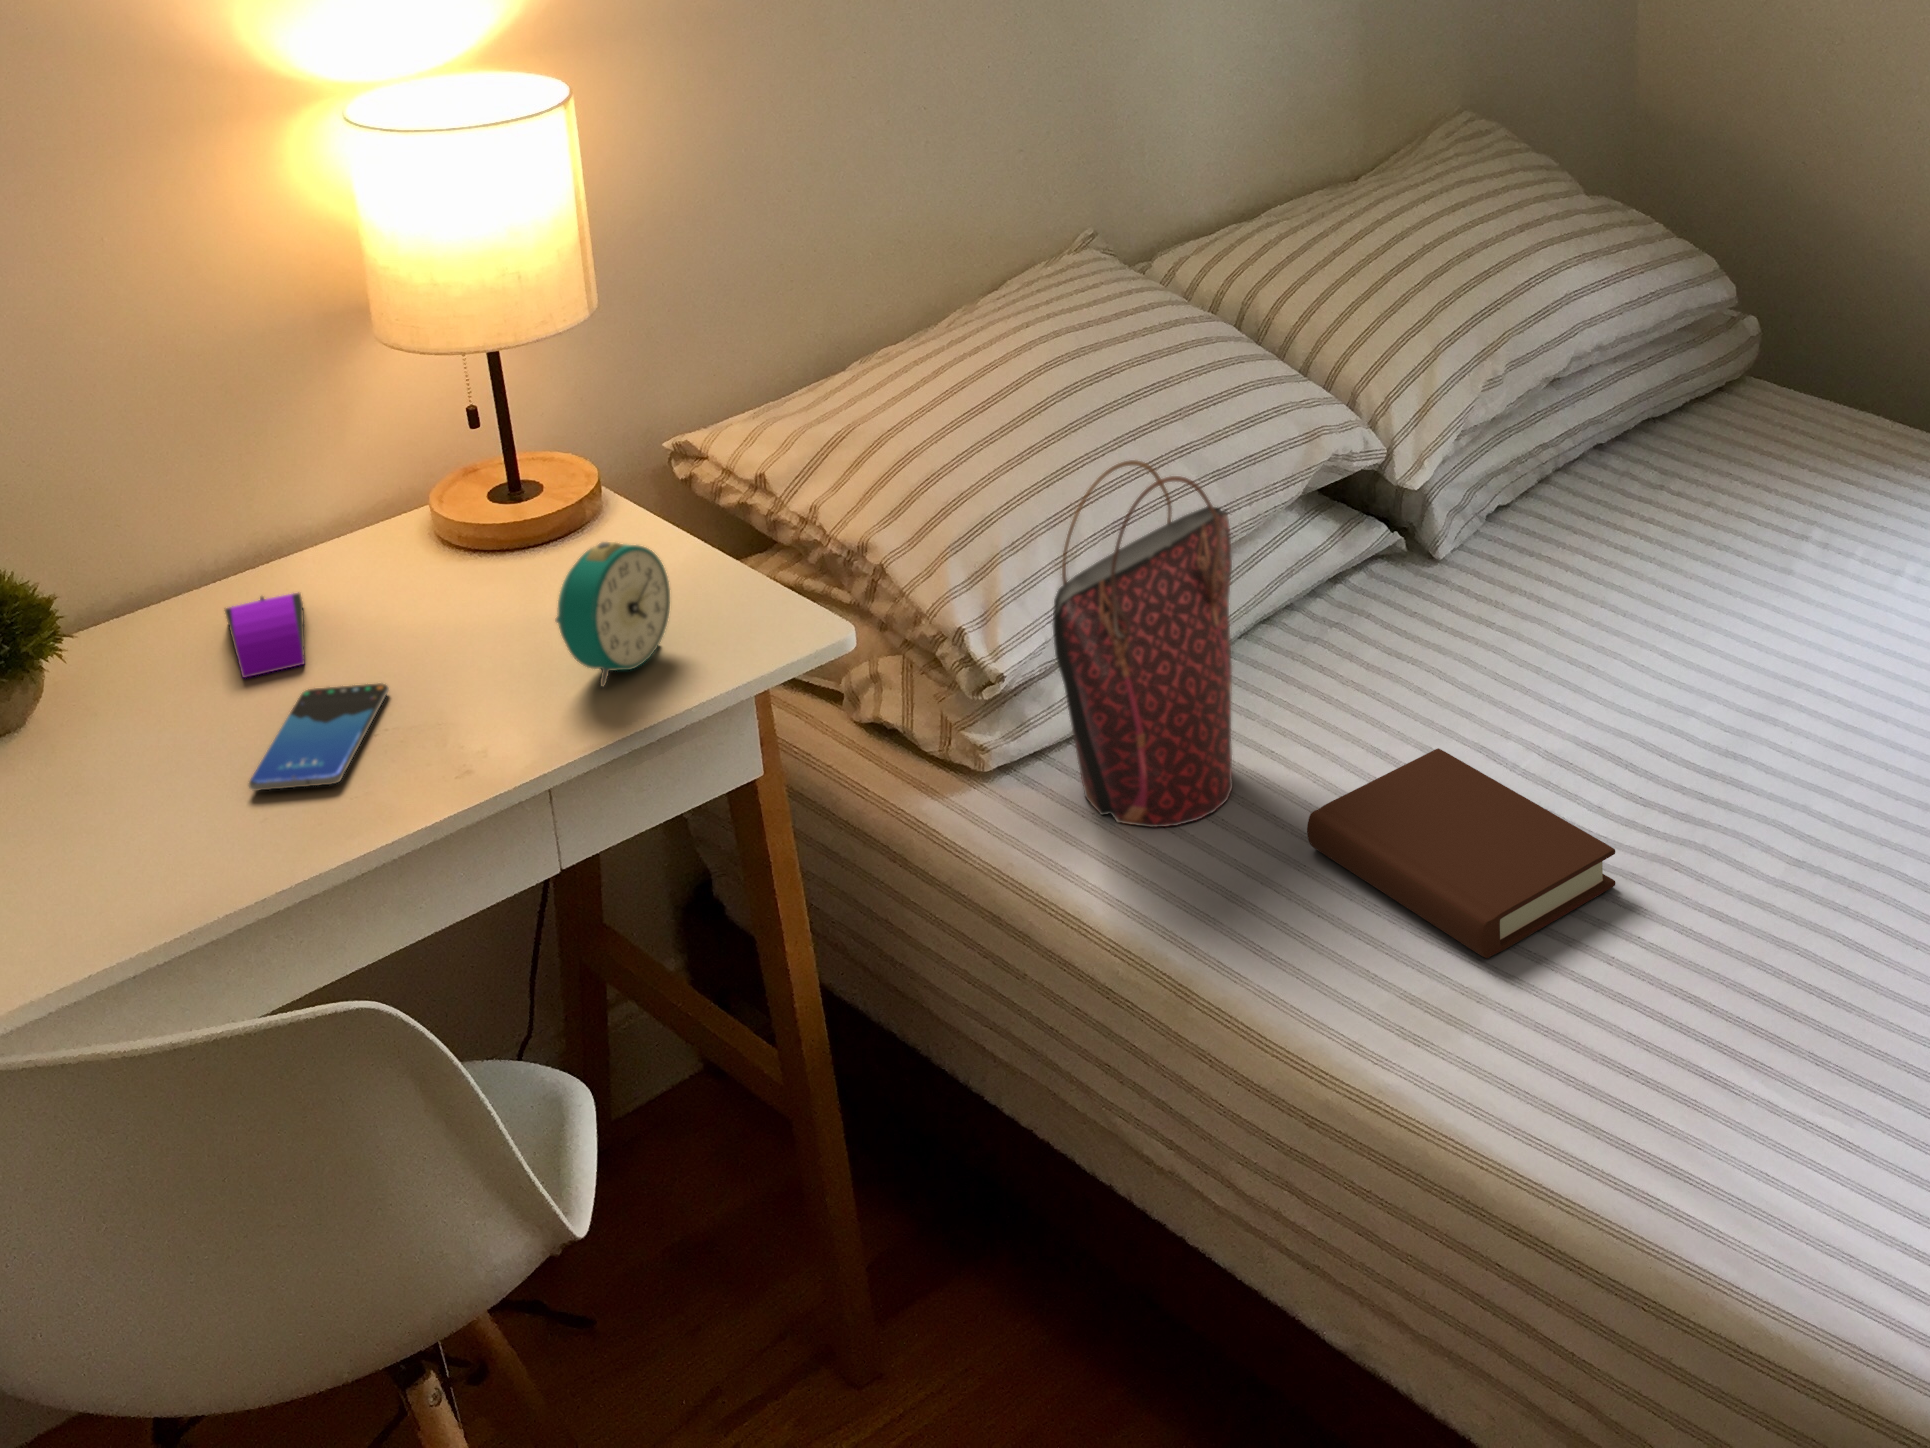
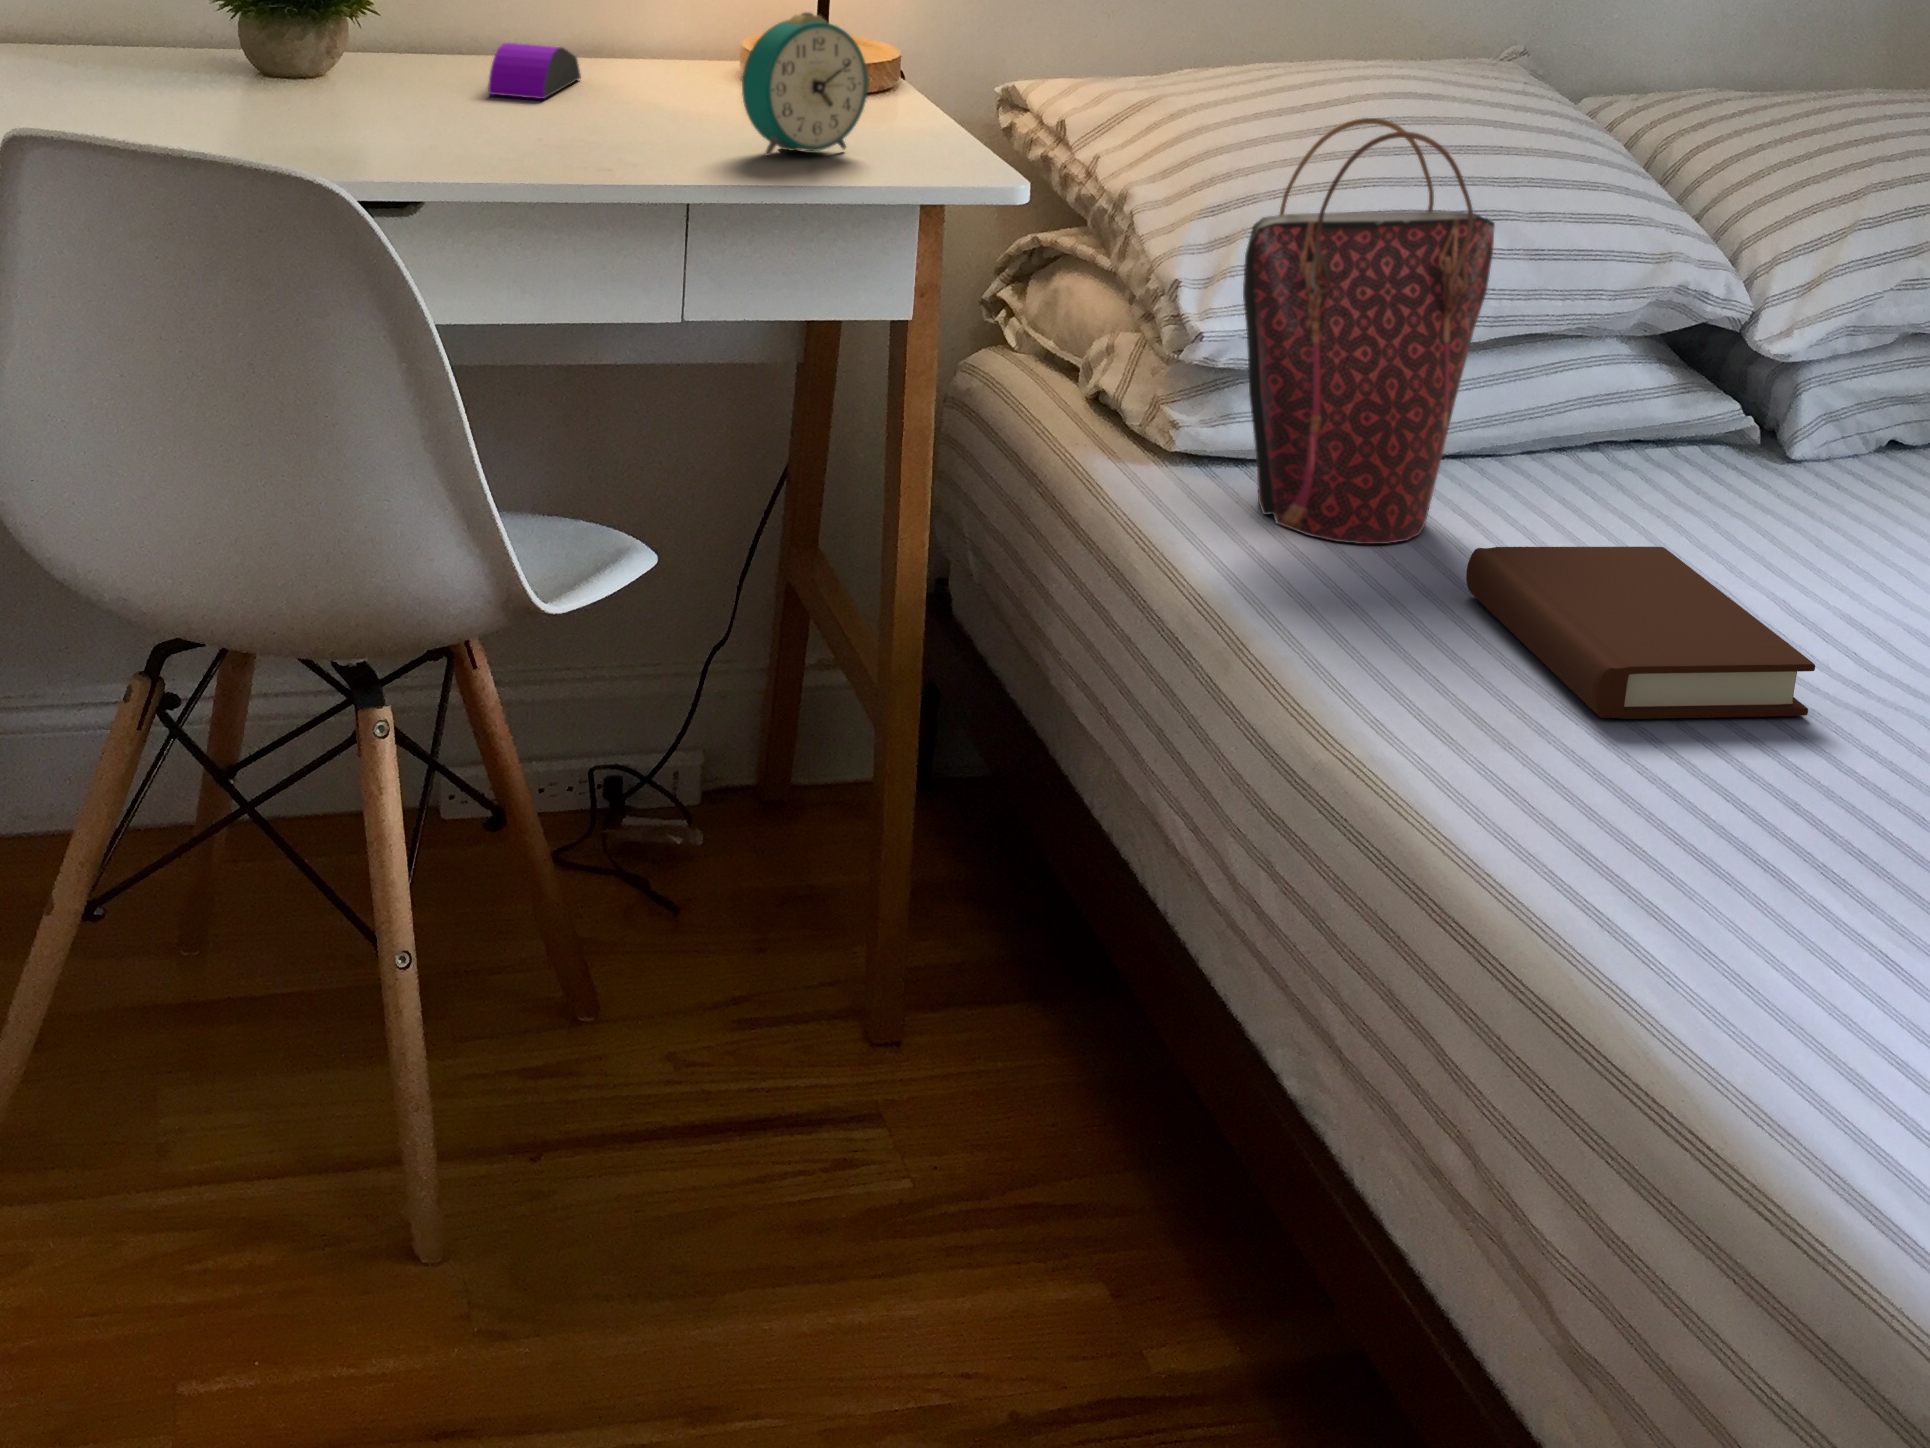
smartphone: present [248,684,389,791] -> none [419,102,592,144]

